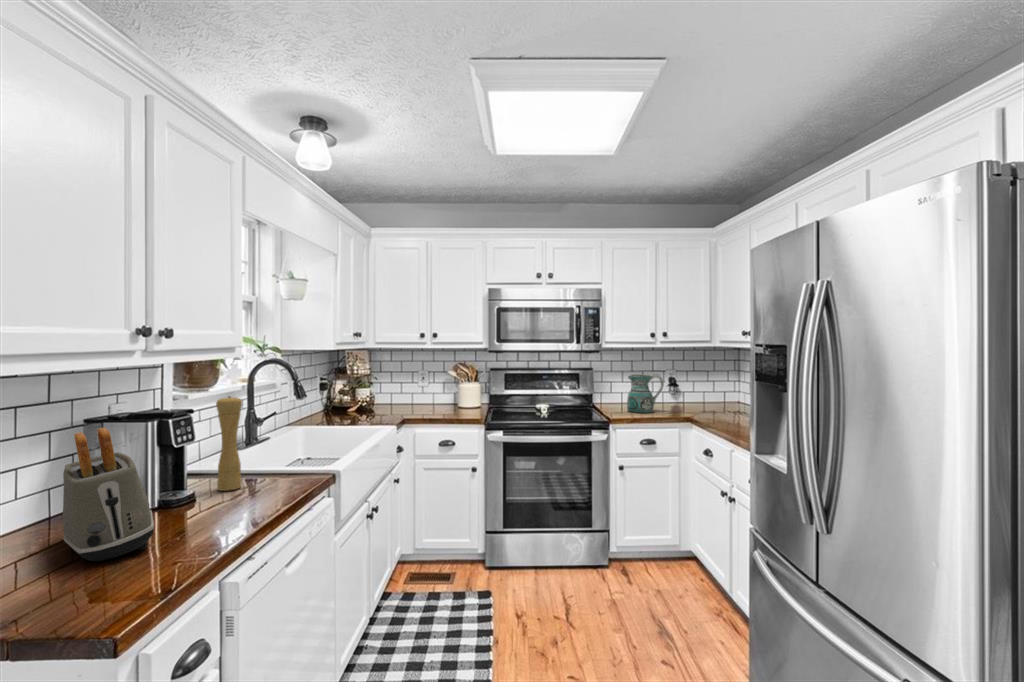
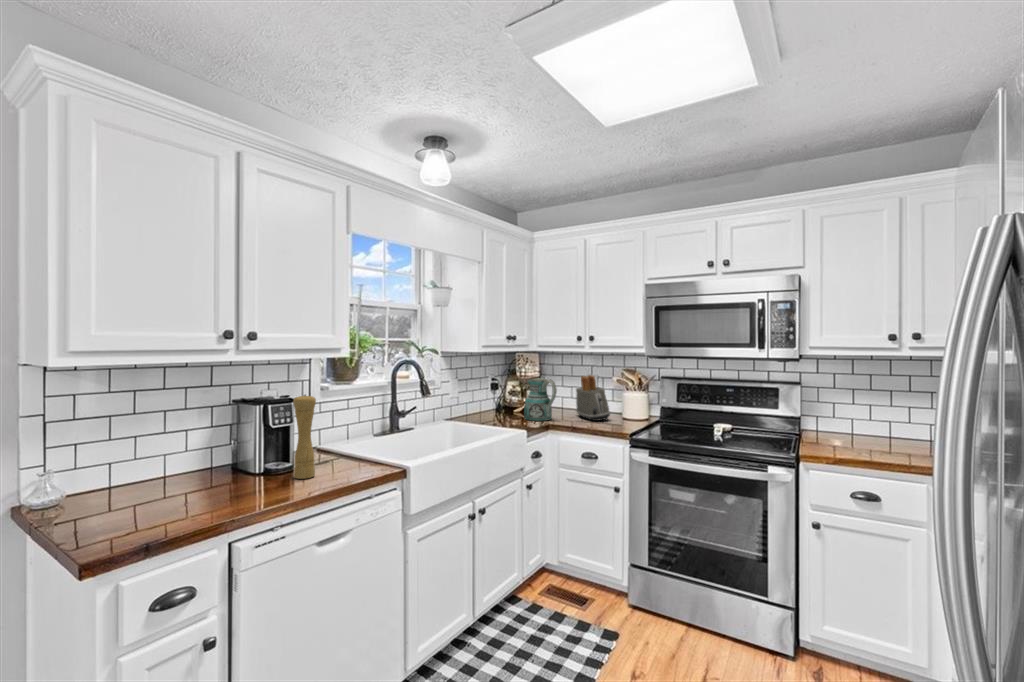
ceramic pitcher: present [627,374,664,413] -> present [524,379,557,421]
toaster: present [63,428,154,561] -> present [576,375,610,421]

